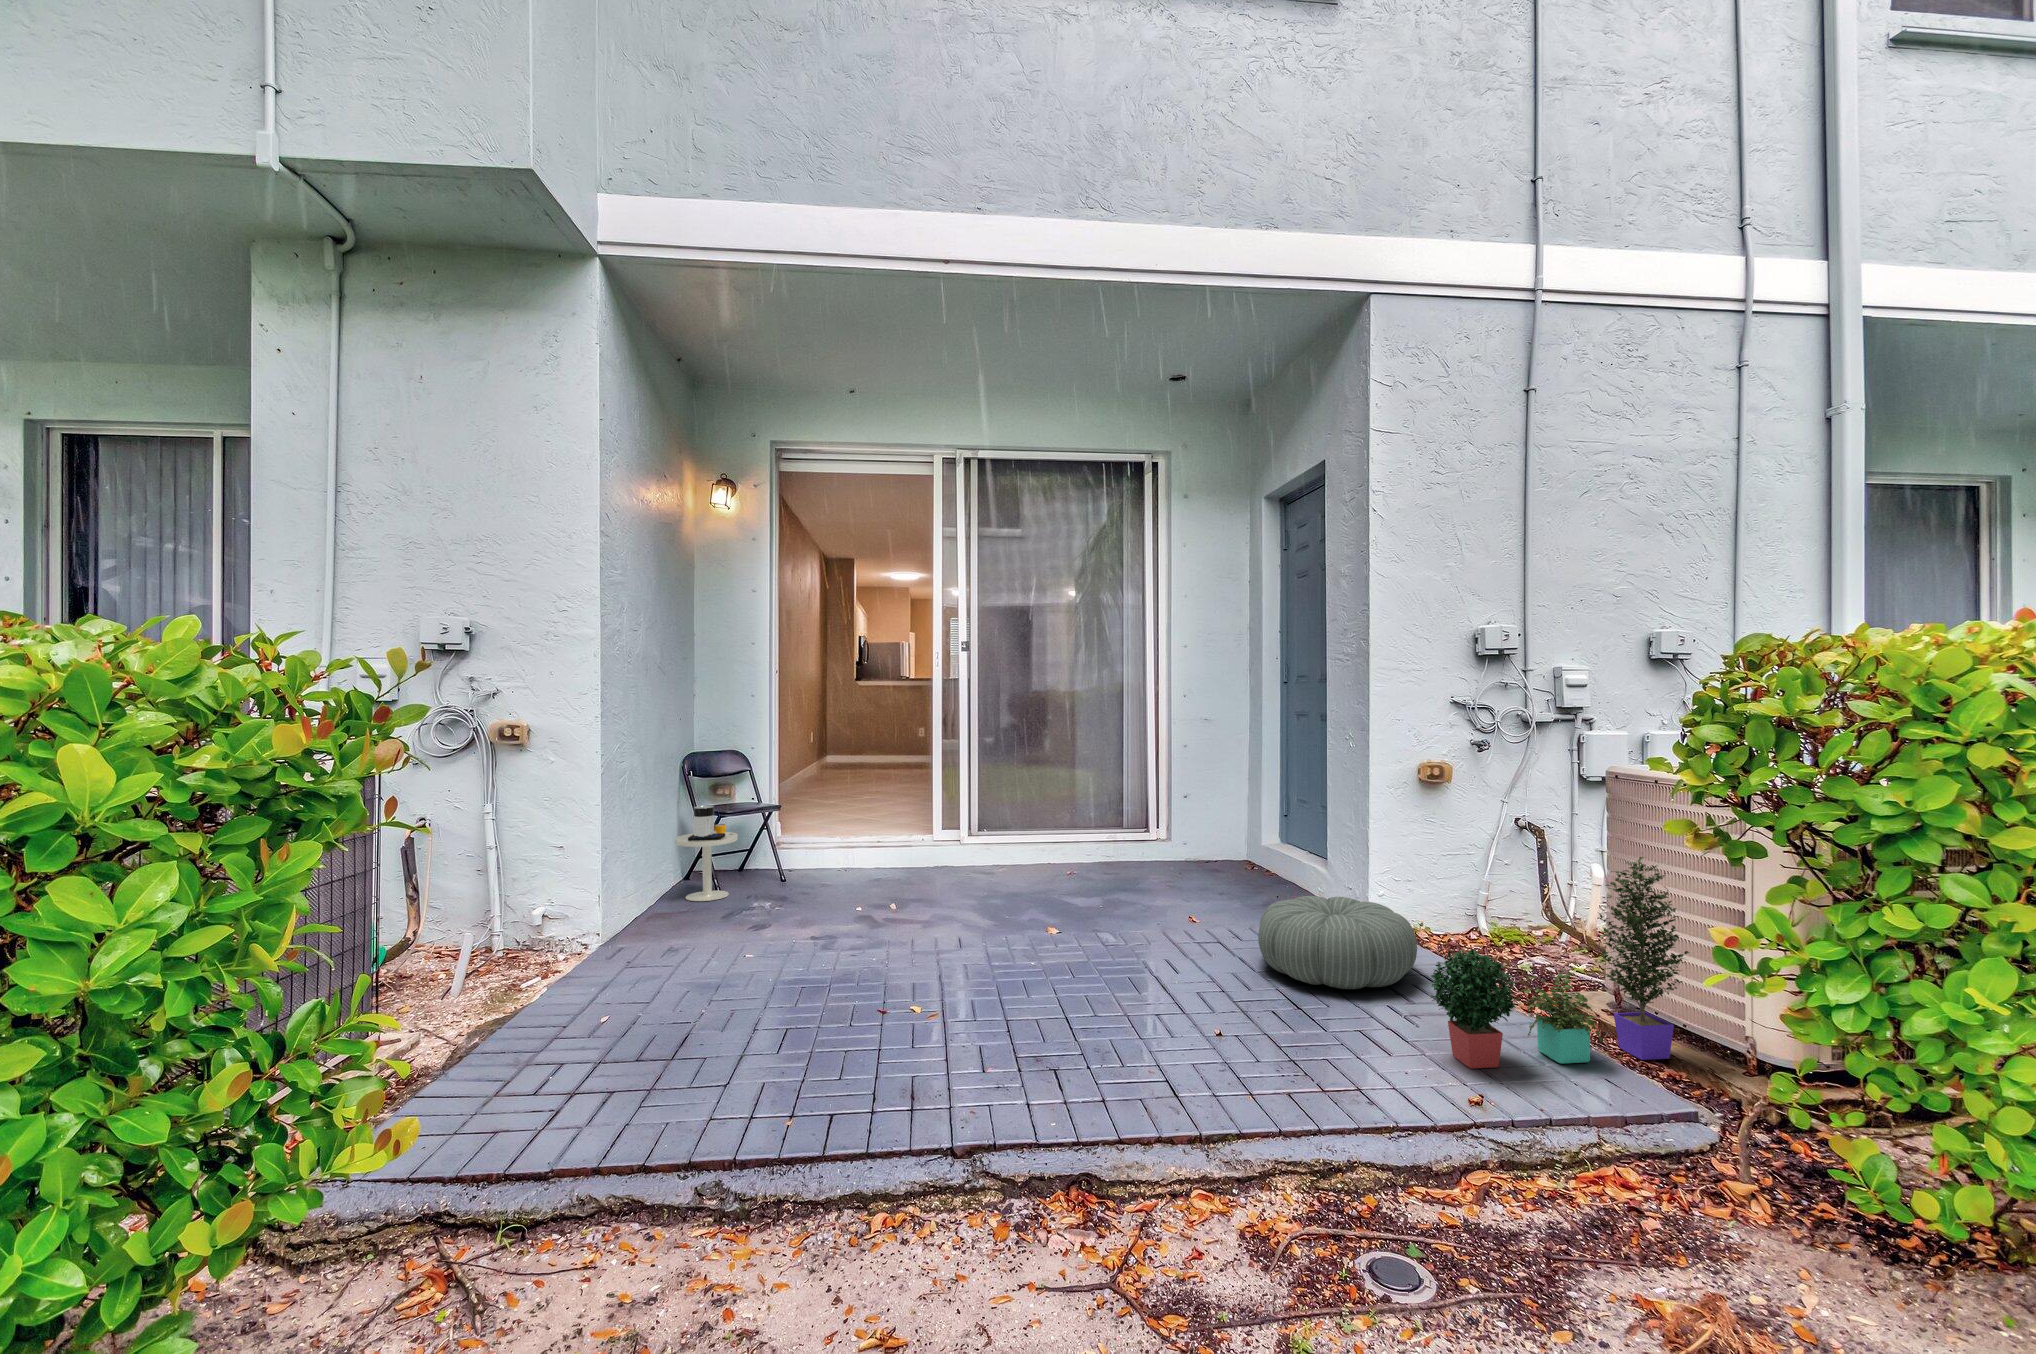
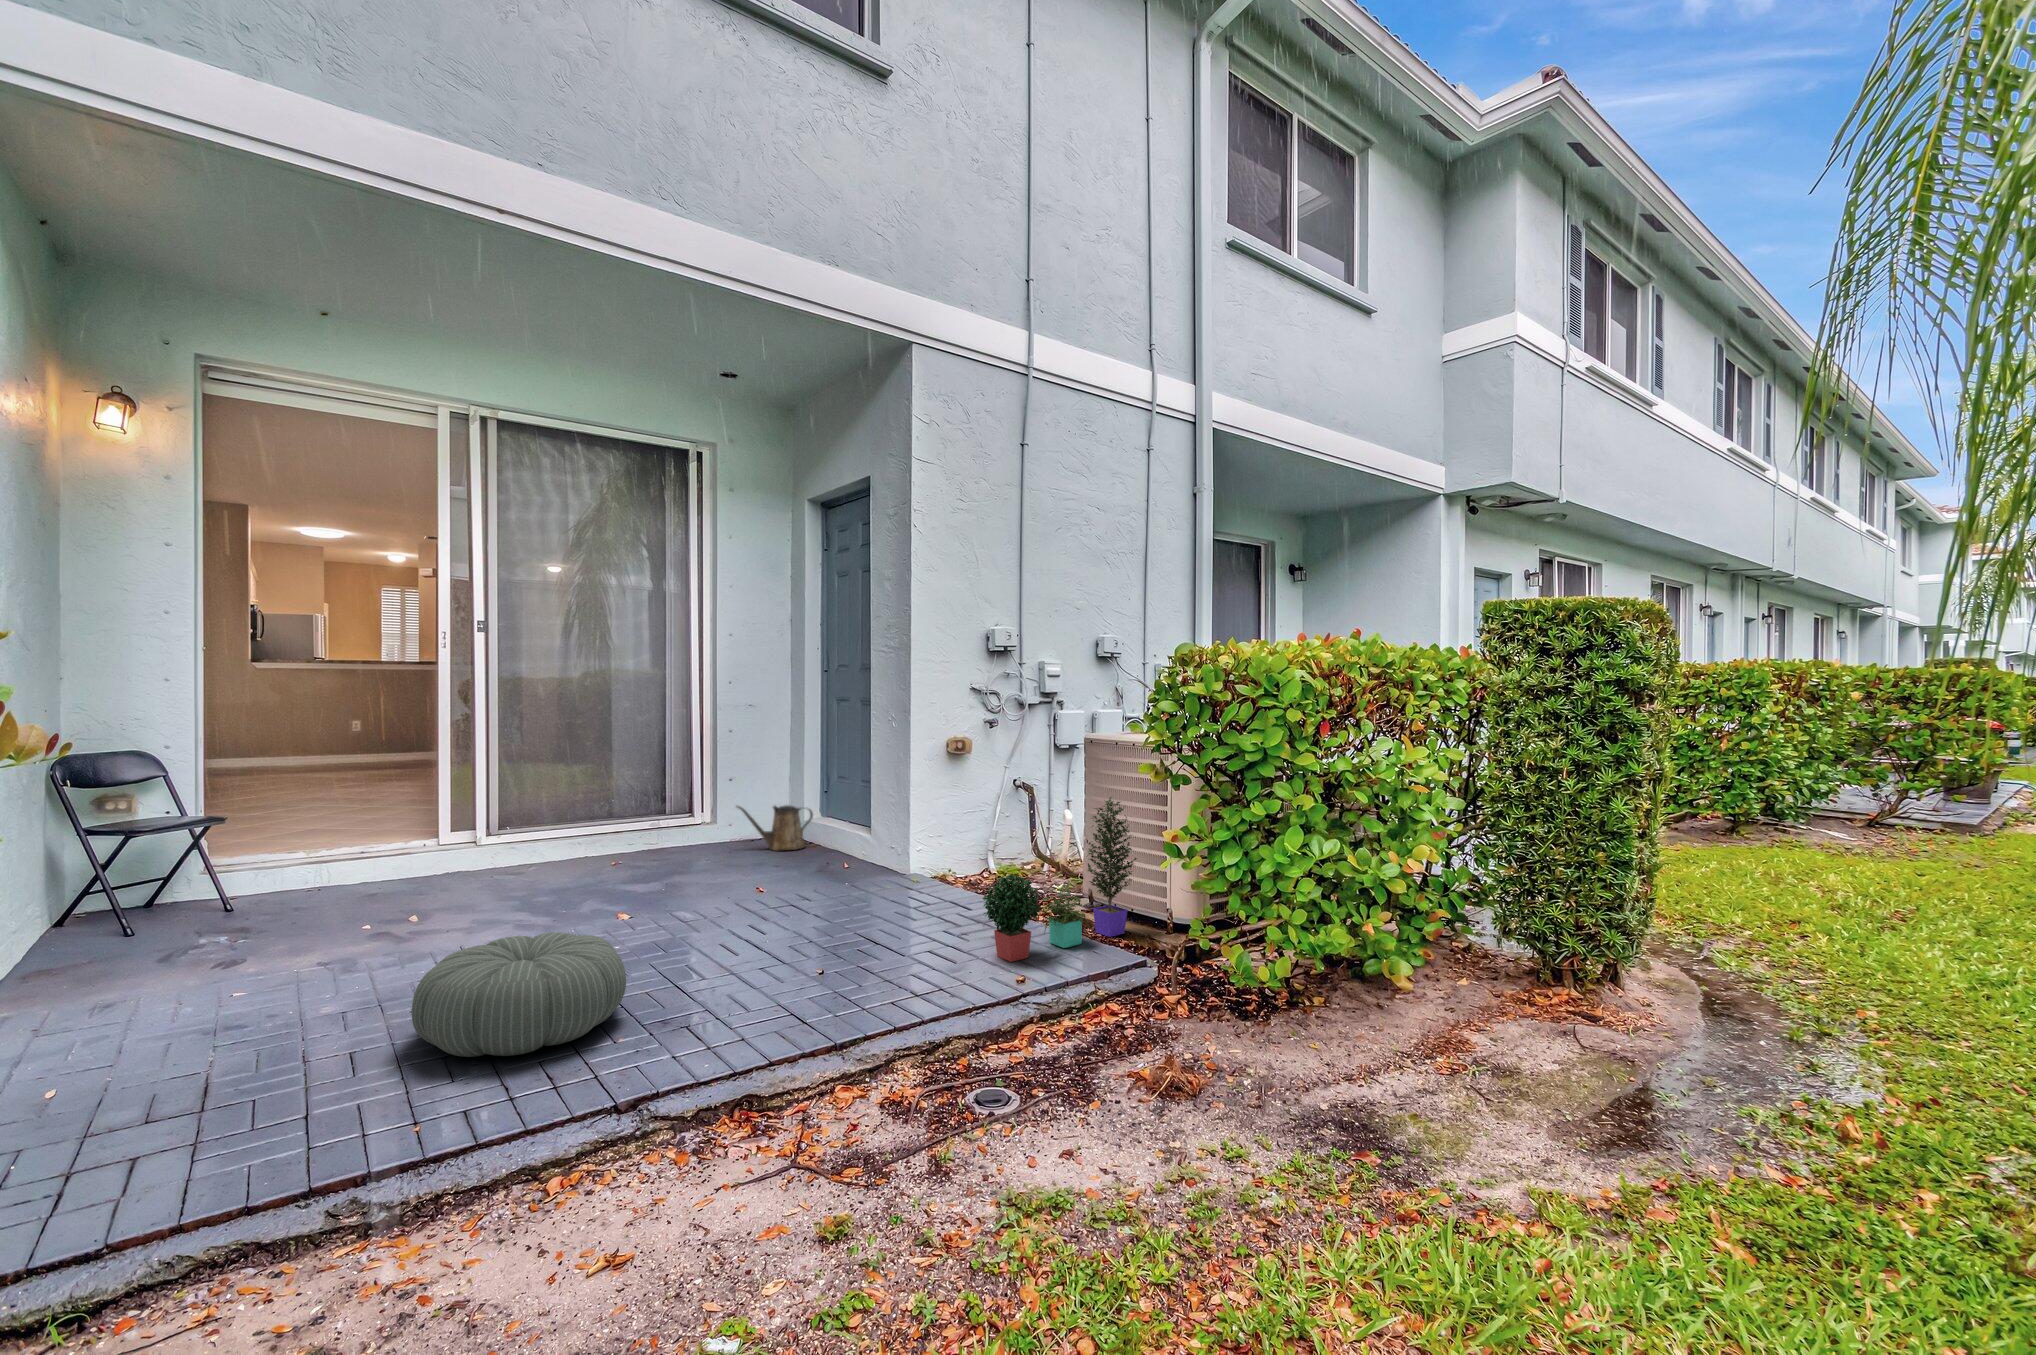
side table: present [675,805,738,901] -> none [45,820,158,950]
watering can: none [1182,825,1267,877] -> present [736,805,813,851]
pouf: present [1258,896,1417,989] -> present [411,932,626,1057]

